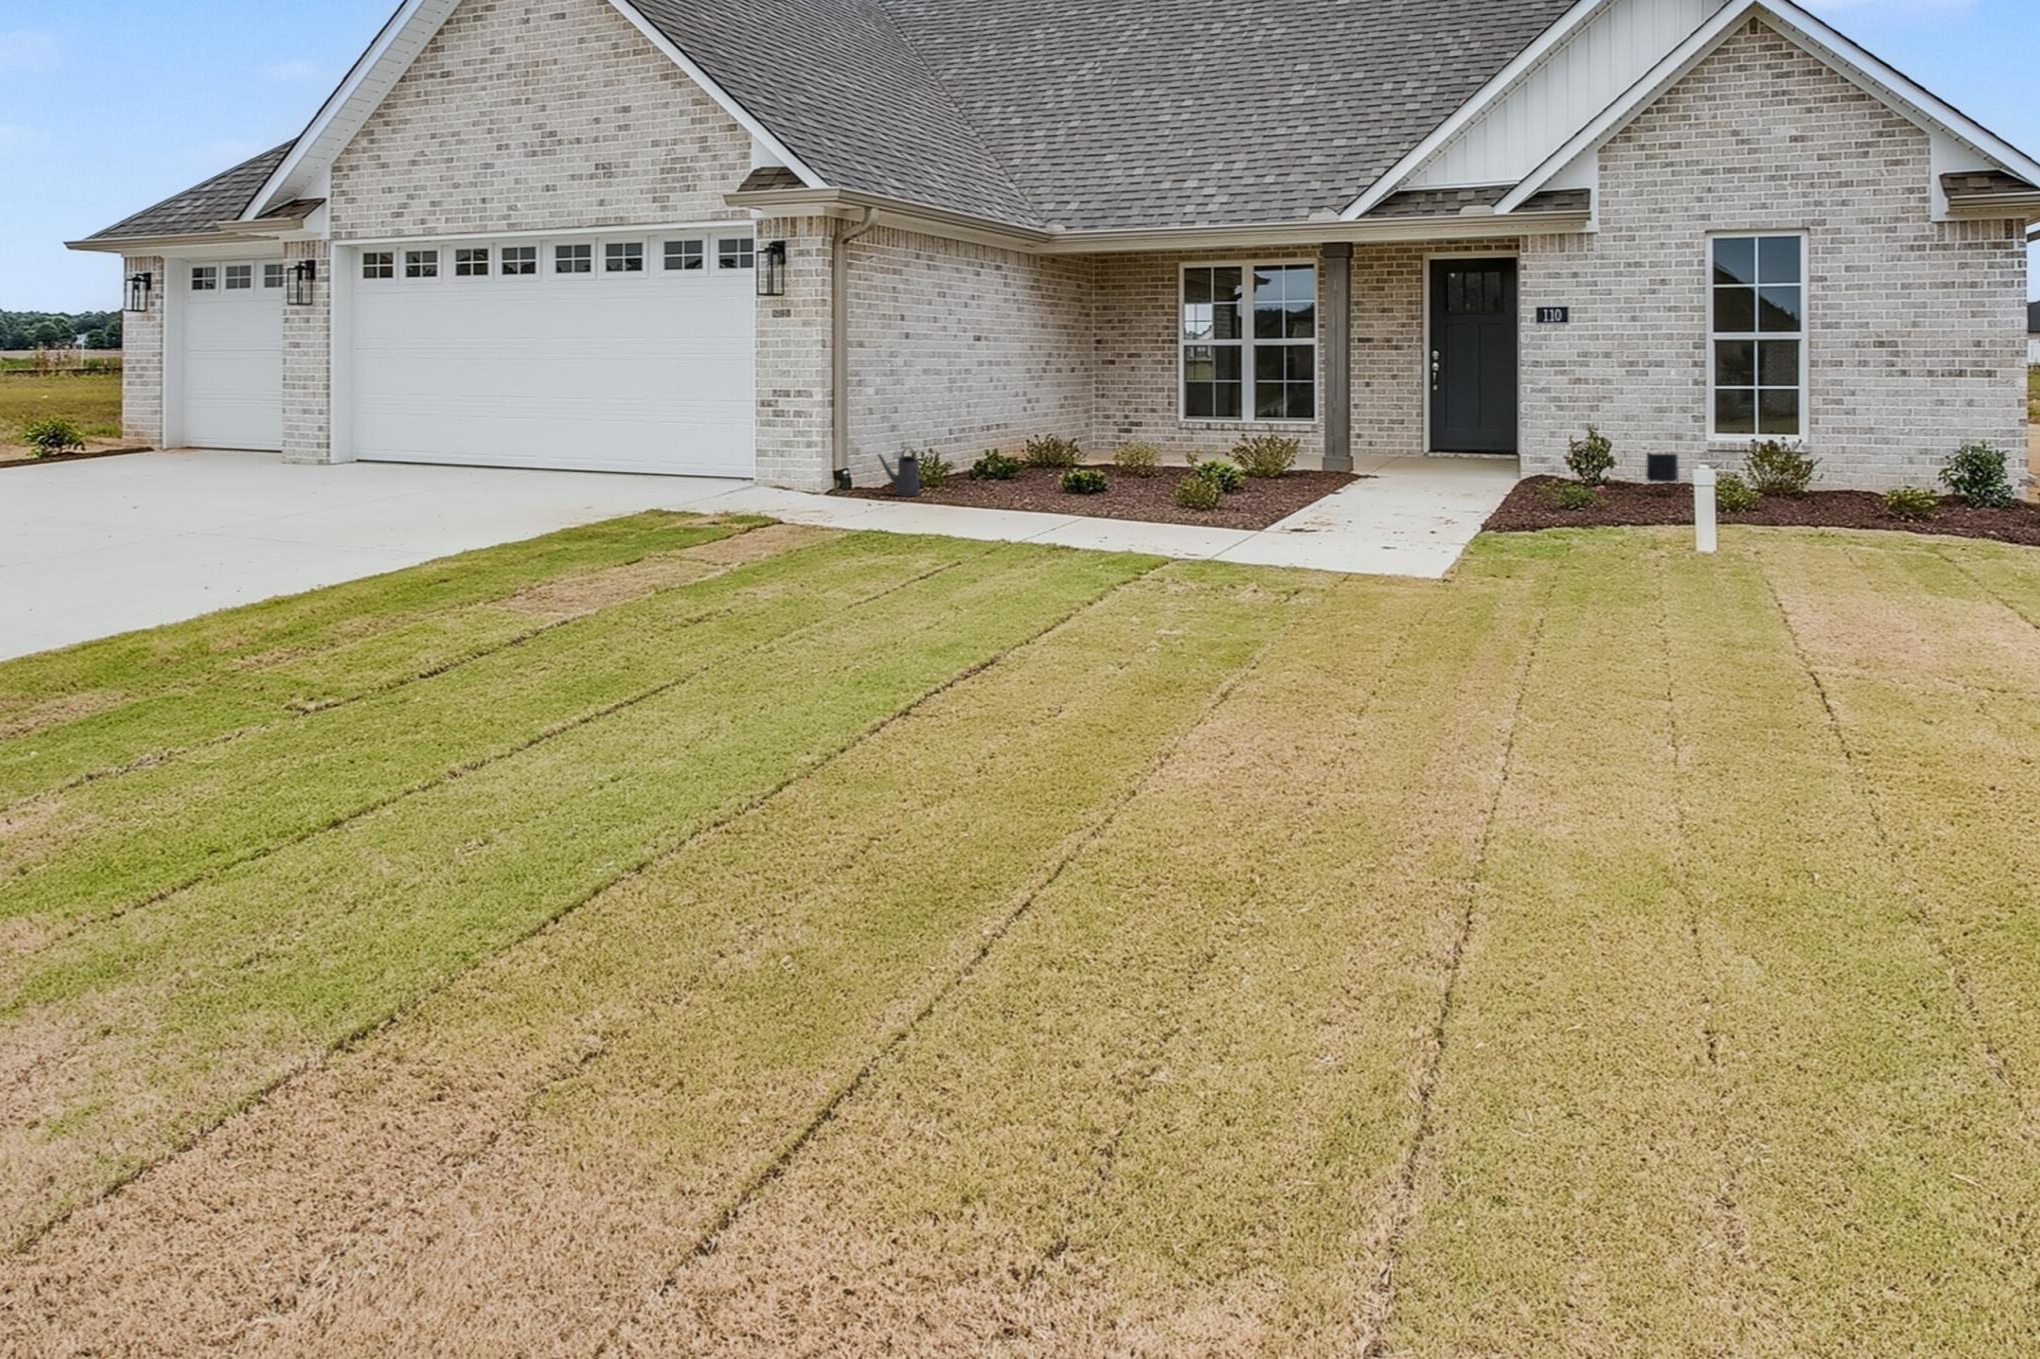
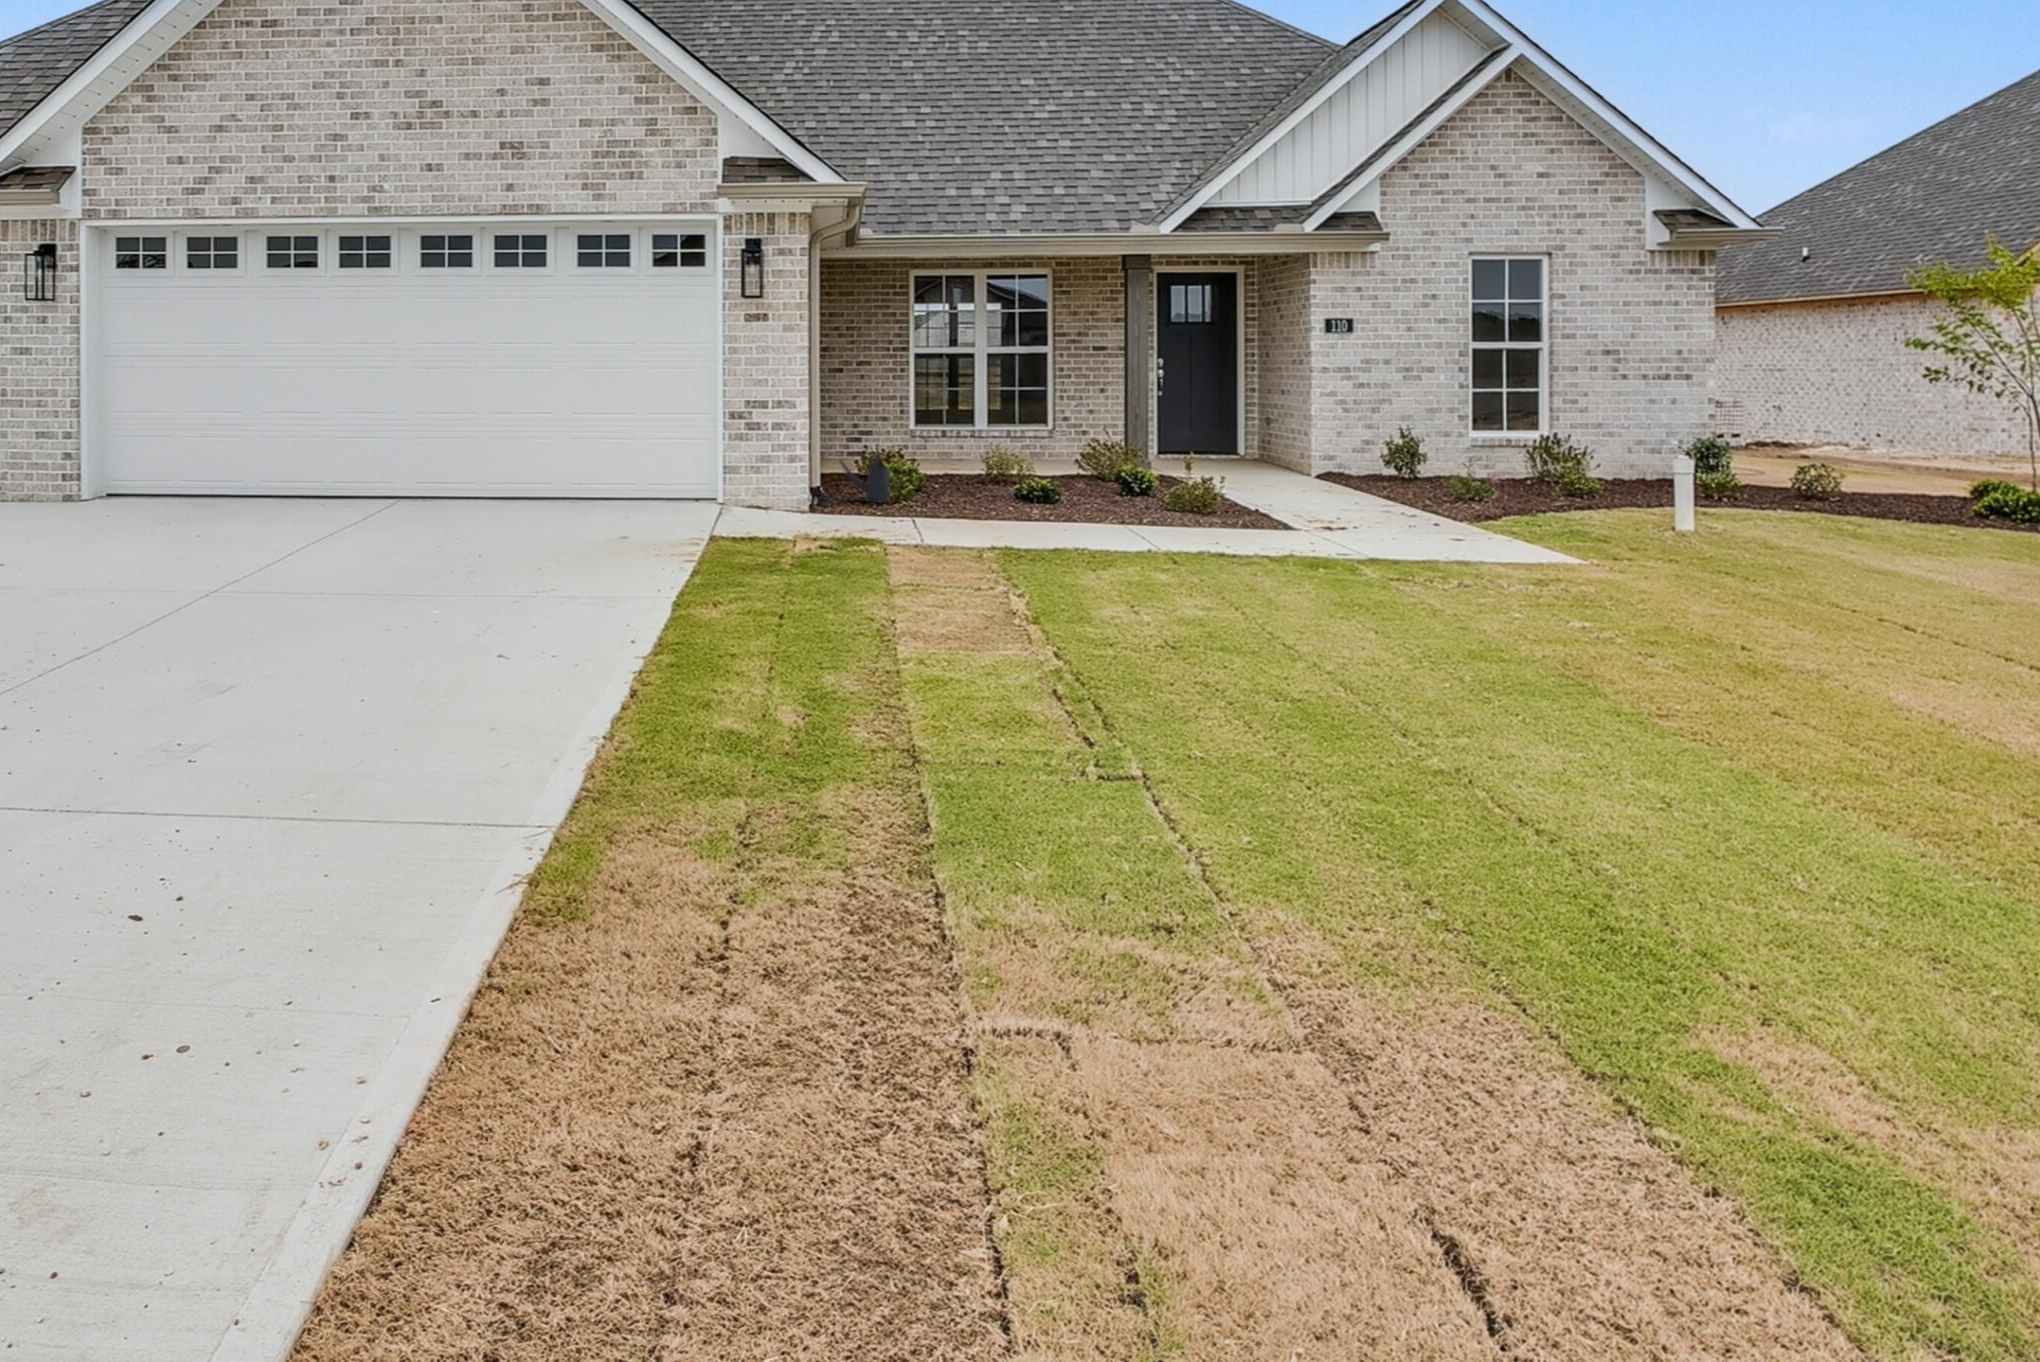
planter: present [1645,453,1679,483] -> none [1427,437,1455,474]

